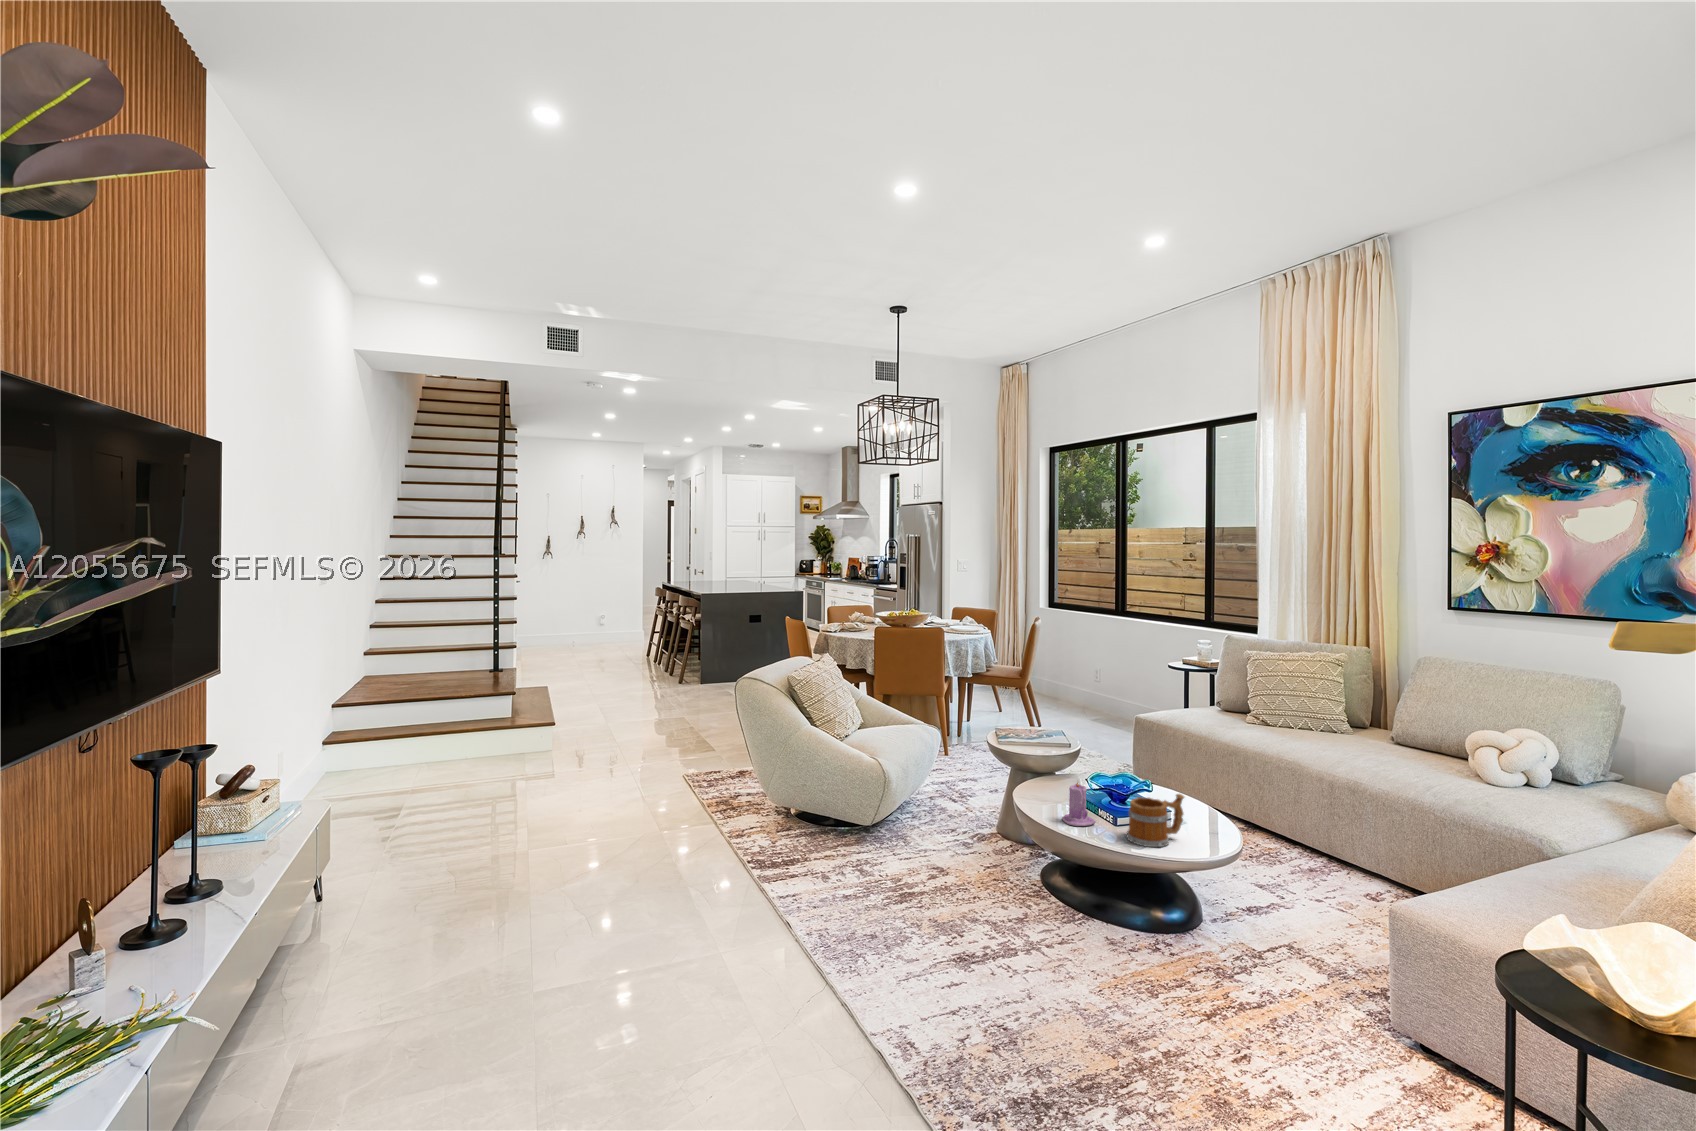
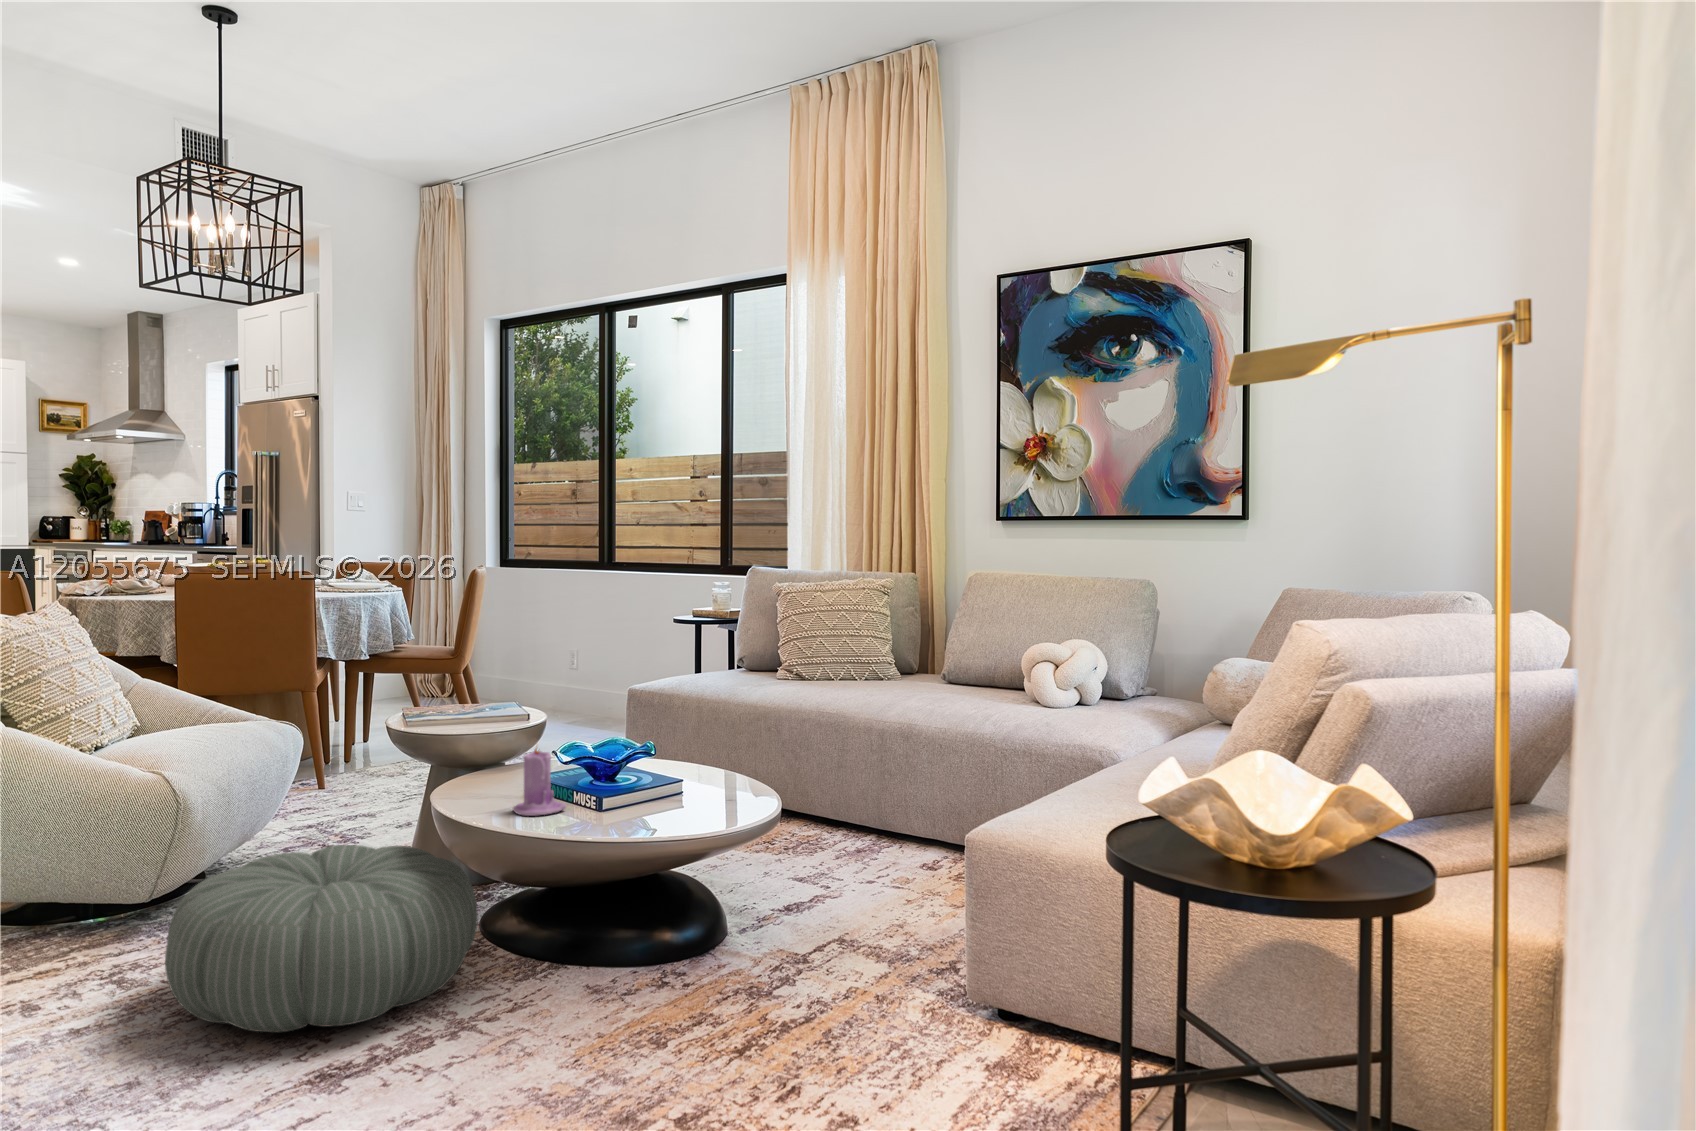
mug: present [1127,794,1184,847] -> none [615,743,699,825]
pouf: none [879,819,1040,933] -> present [165,845,478,1032]

